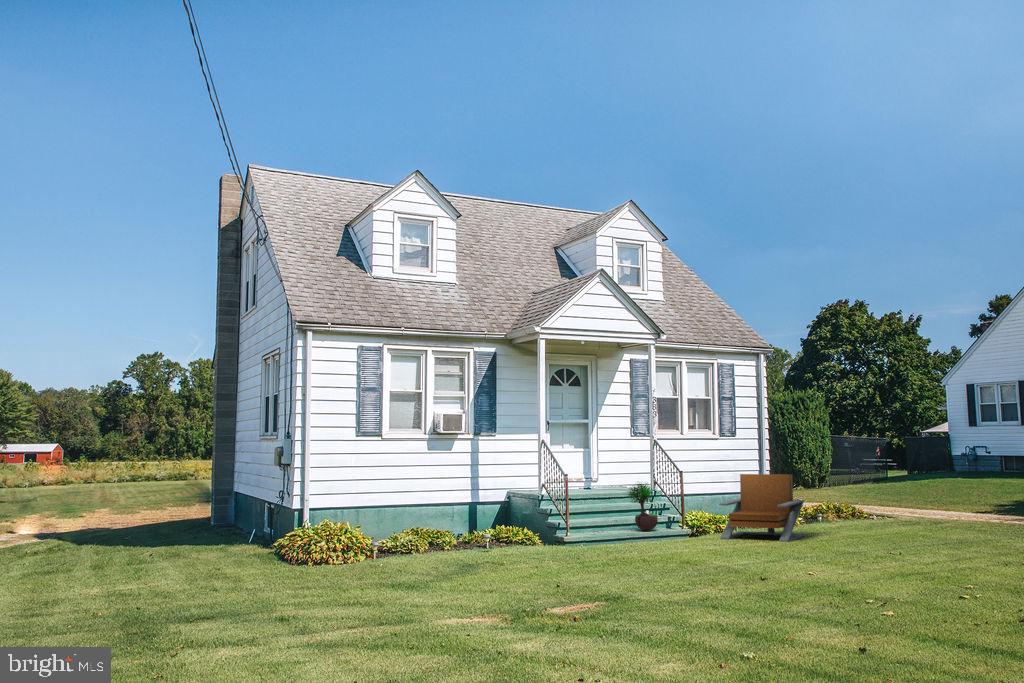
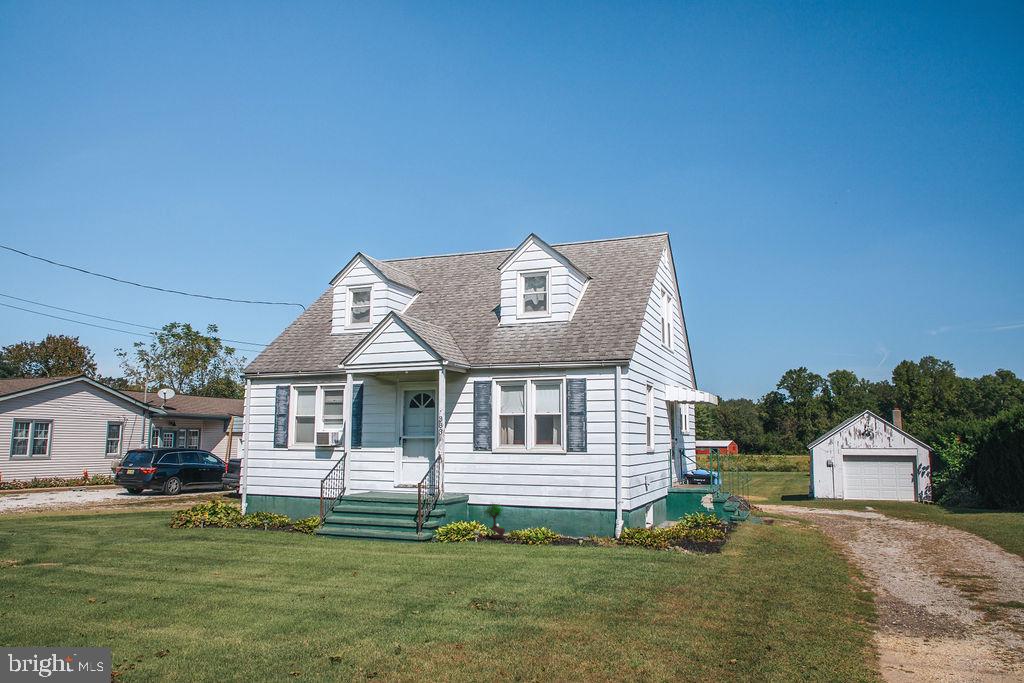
lounge chair: present [719,474,805,542] -> none [553,500,611,551]

